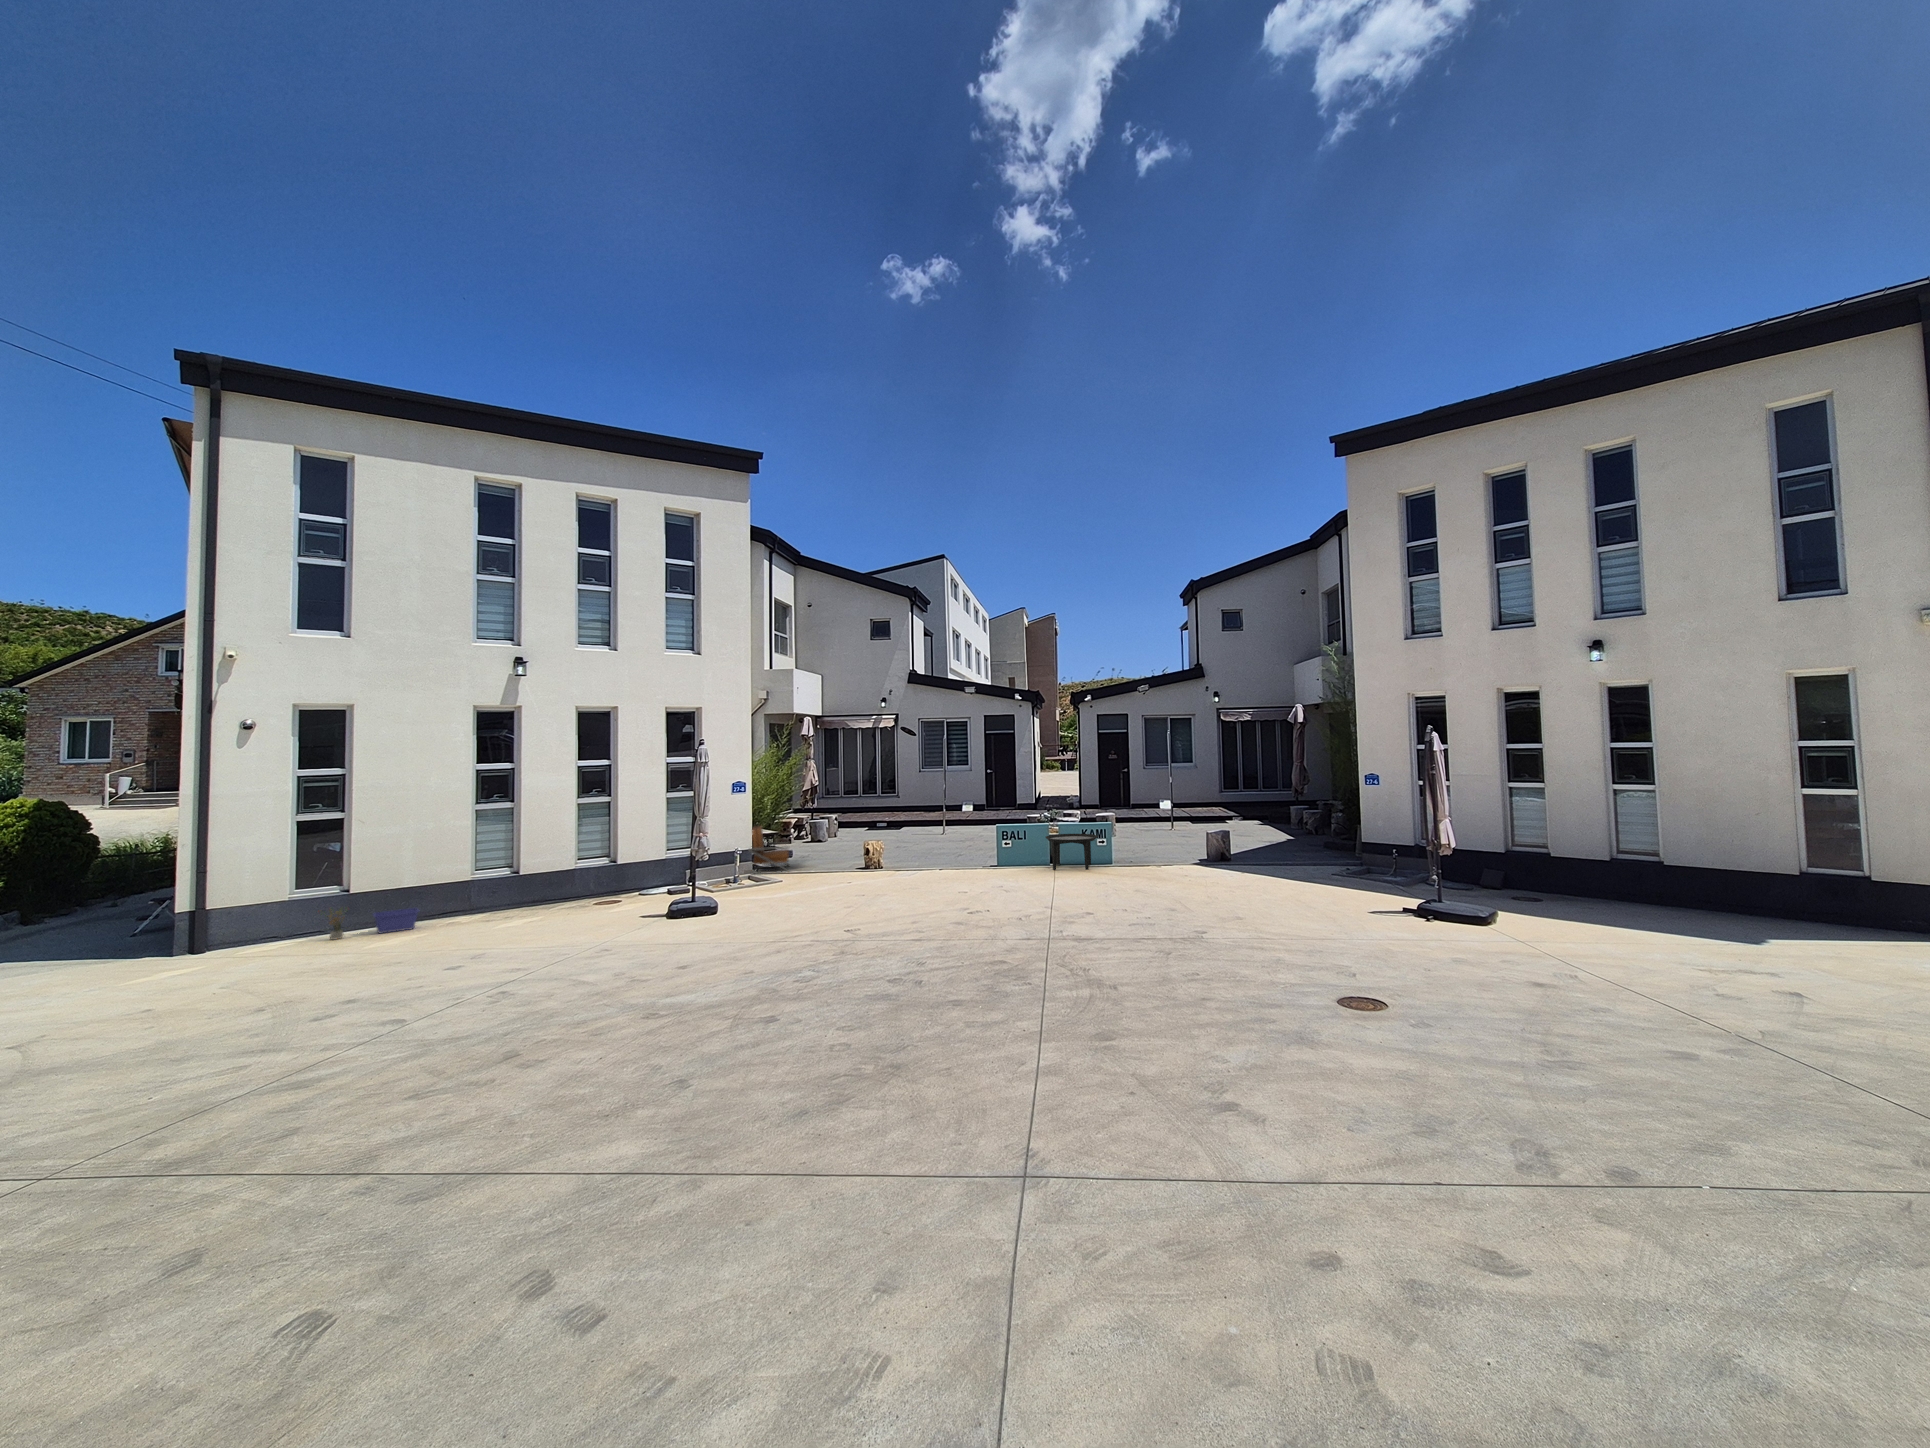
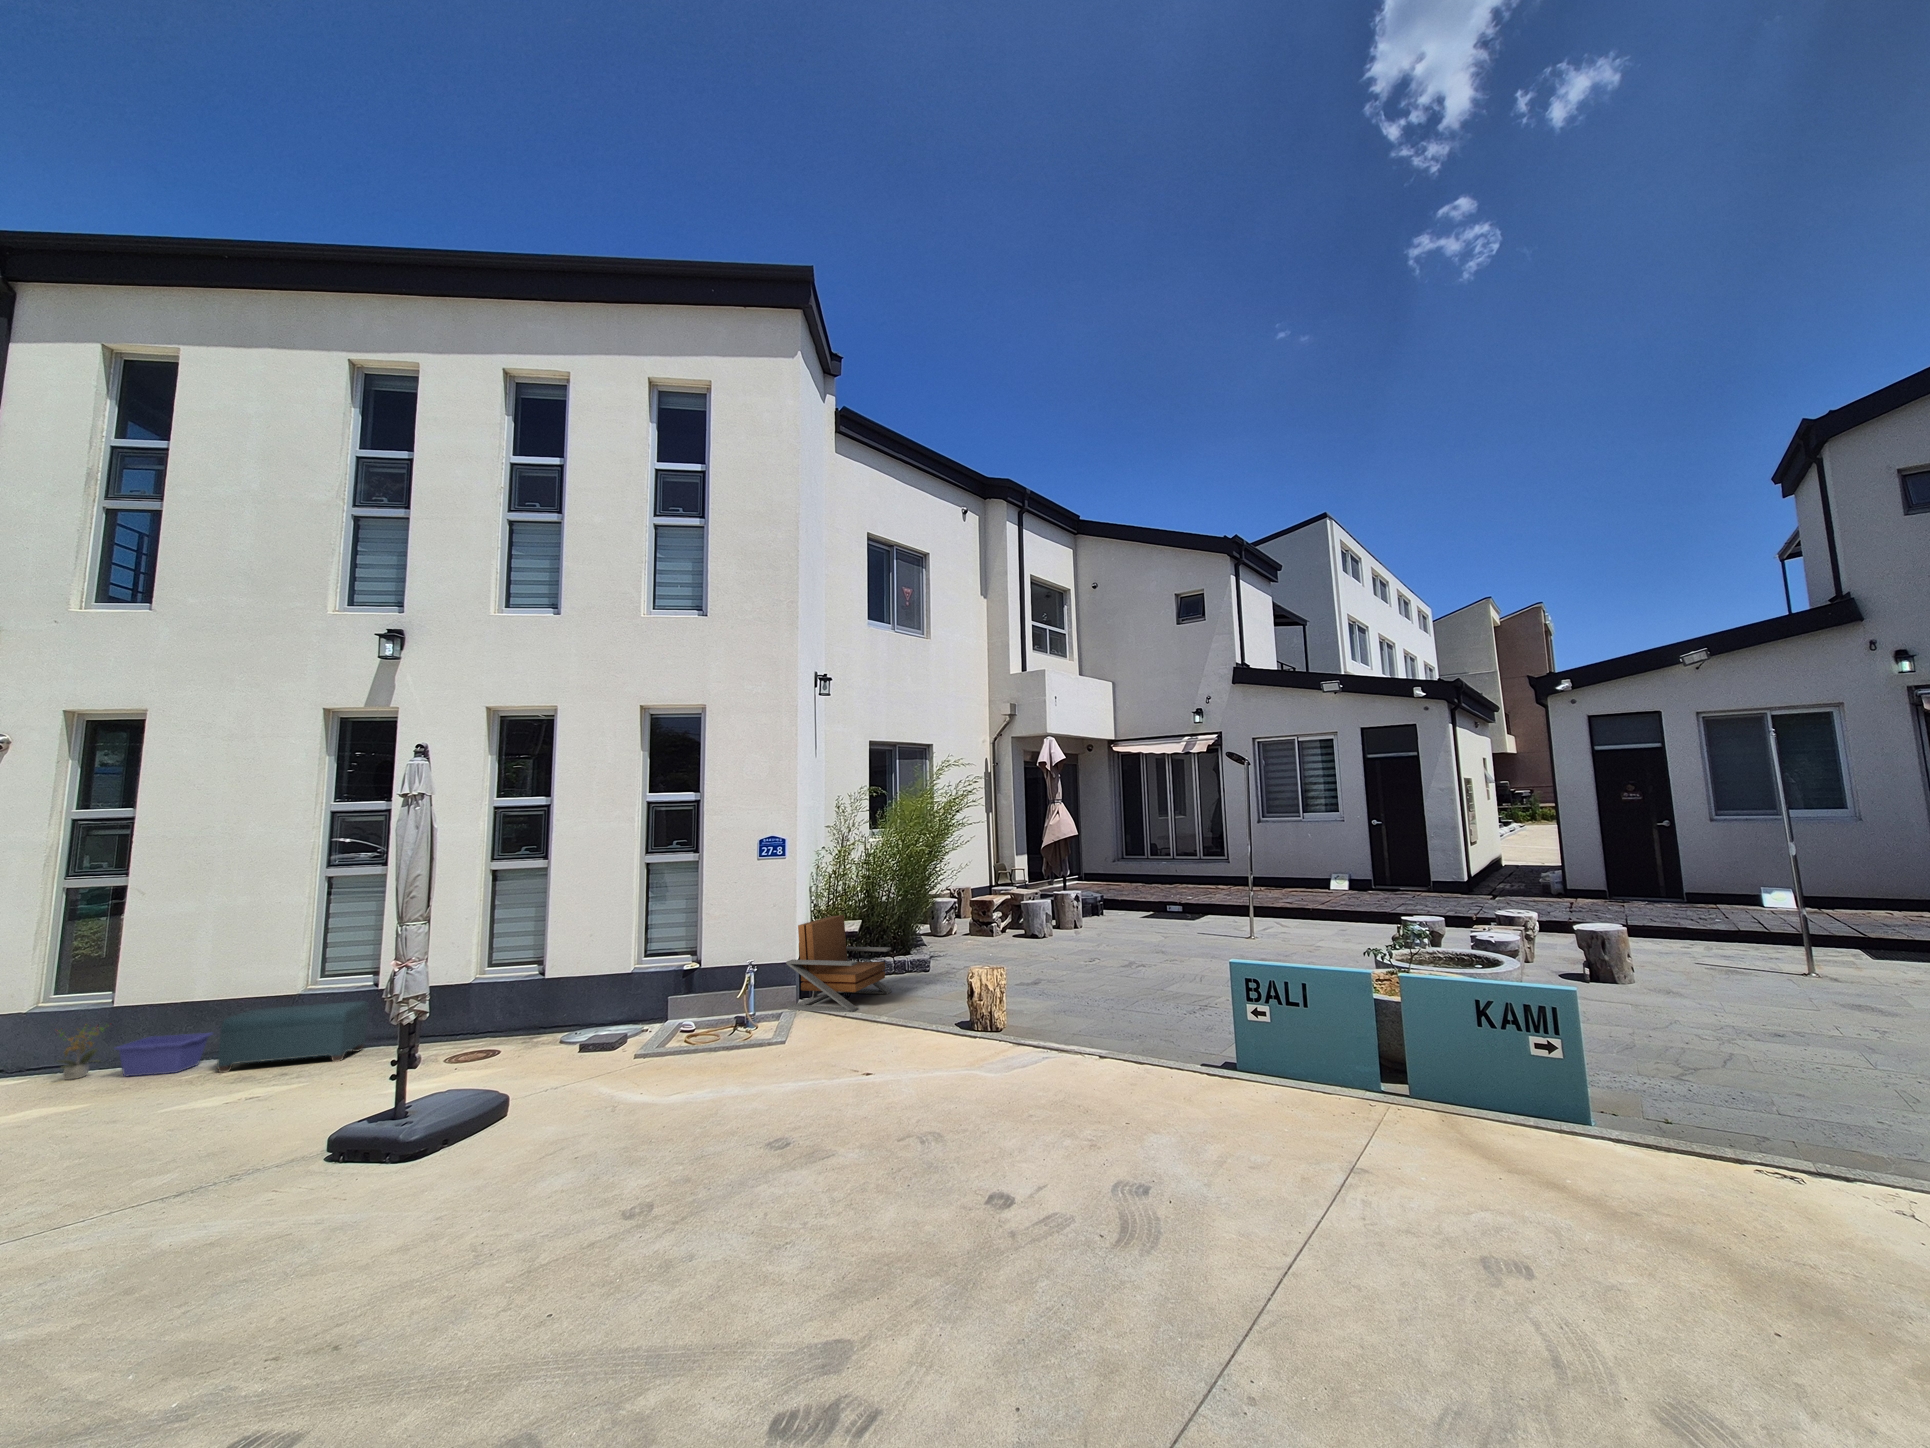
round table: present [1046,834,1098,870] -> none [1345,1010,1524,1162]
bench: none [441,884,519,925] -> present [217,1001,368,1073]

